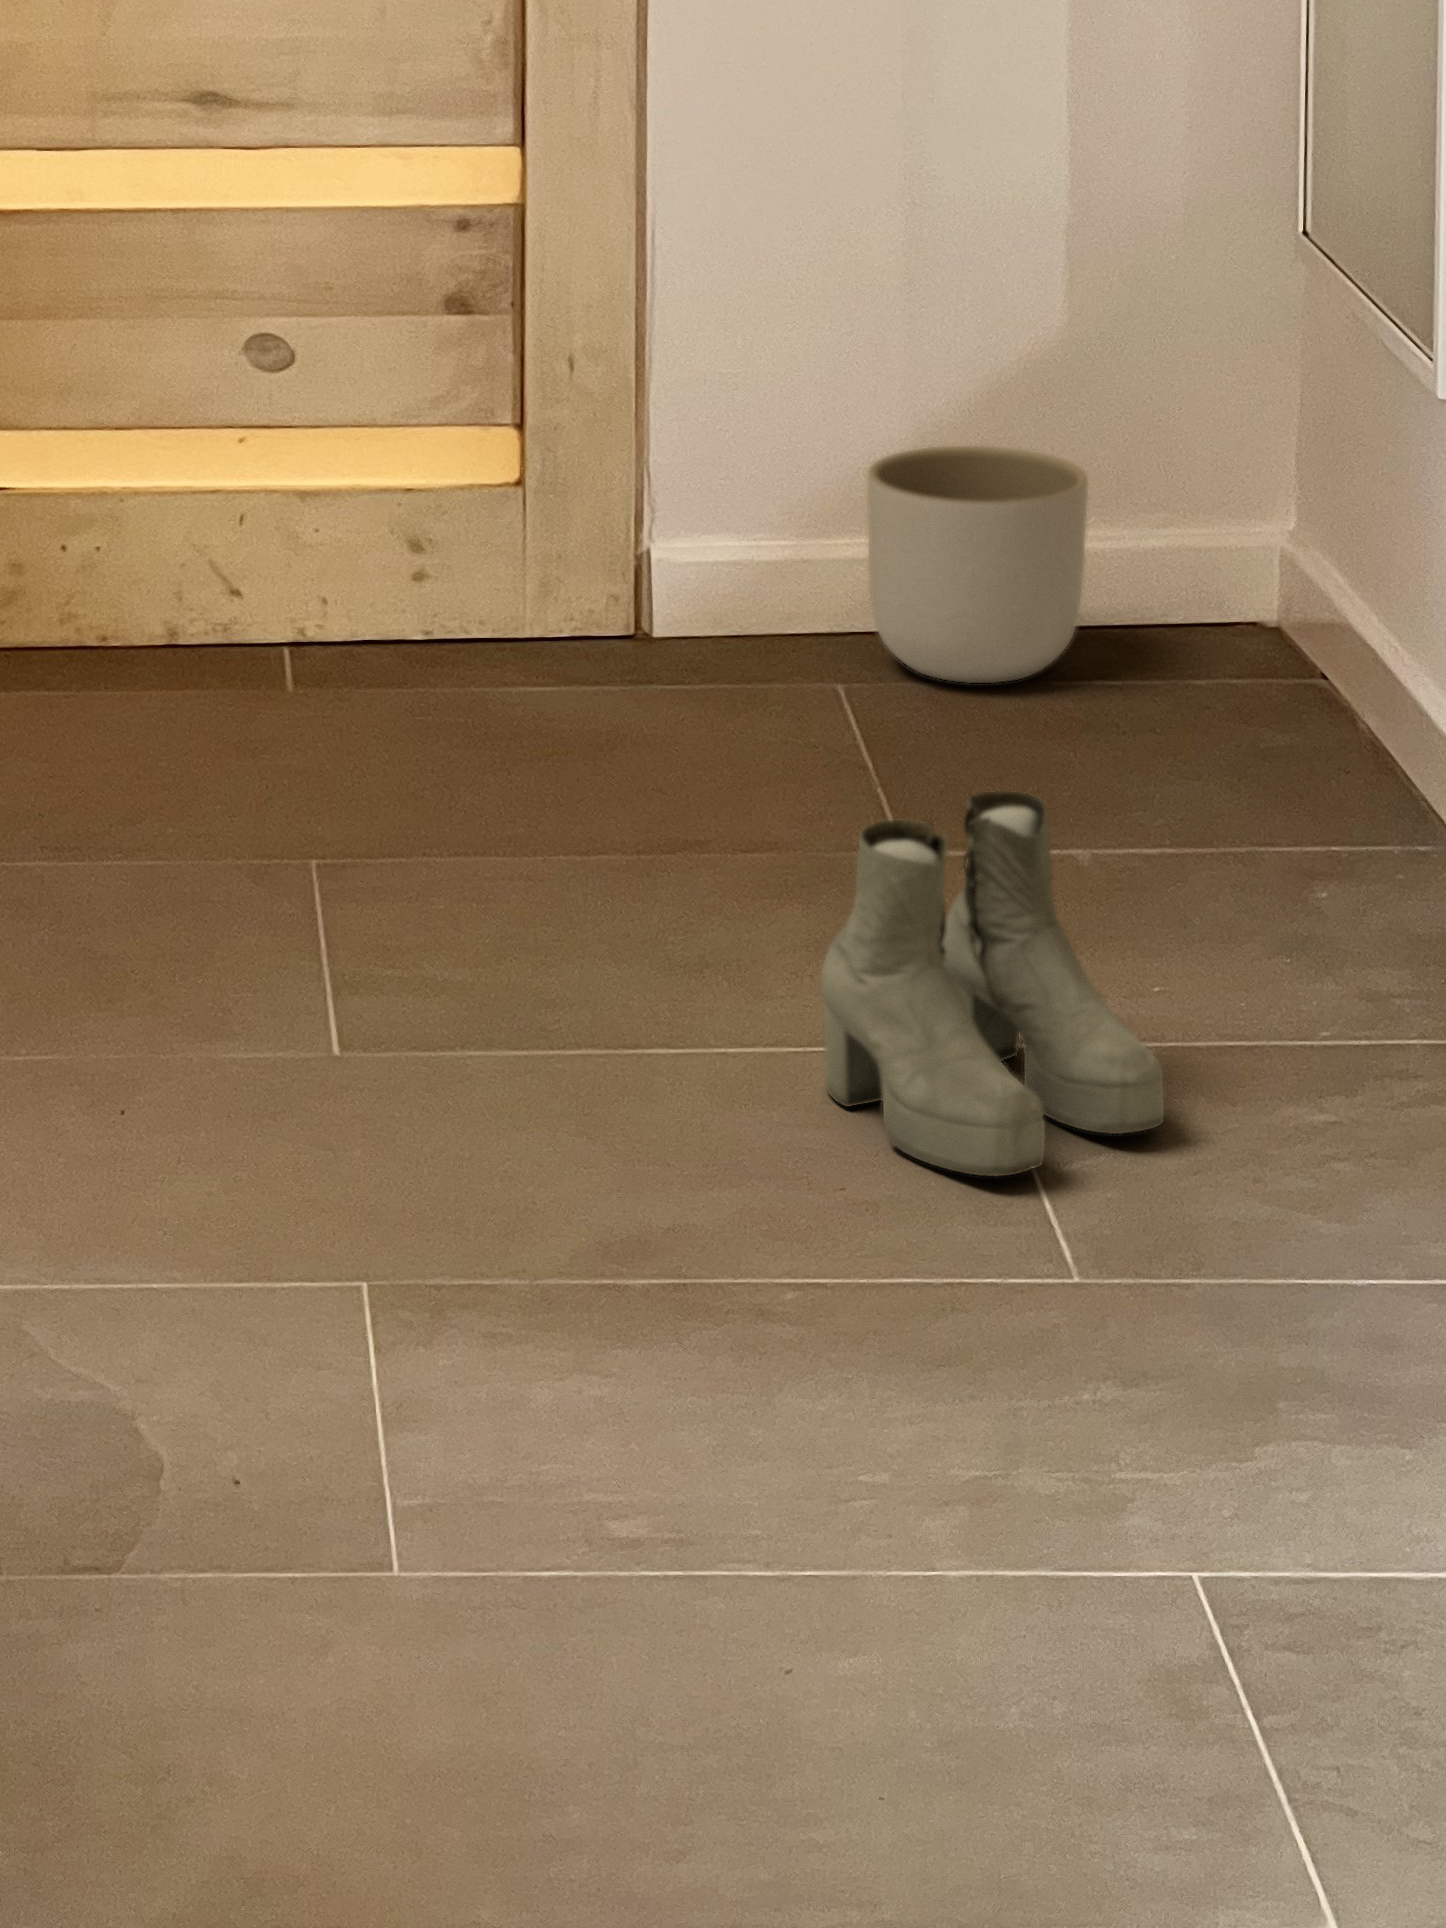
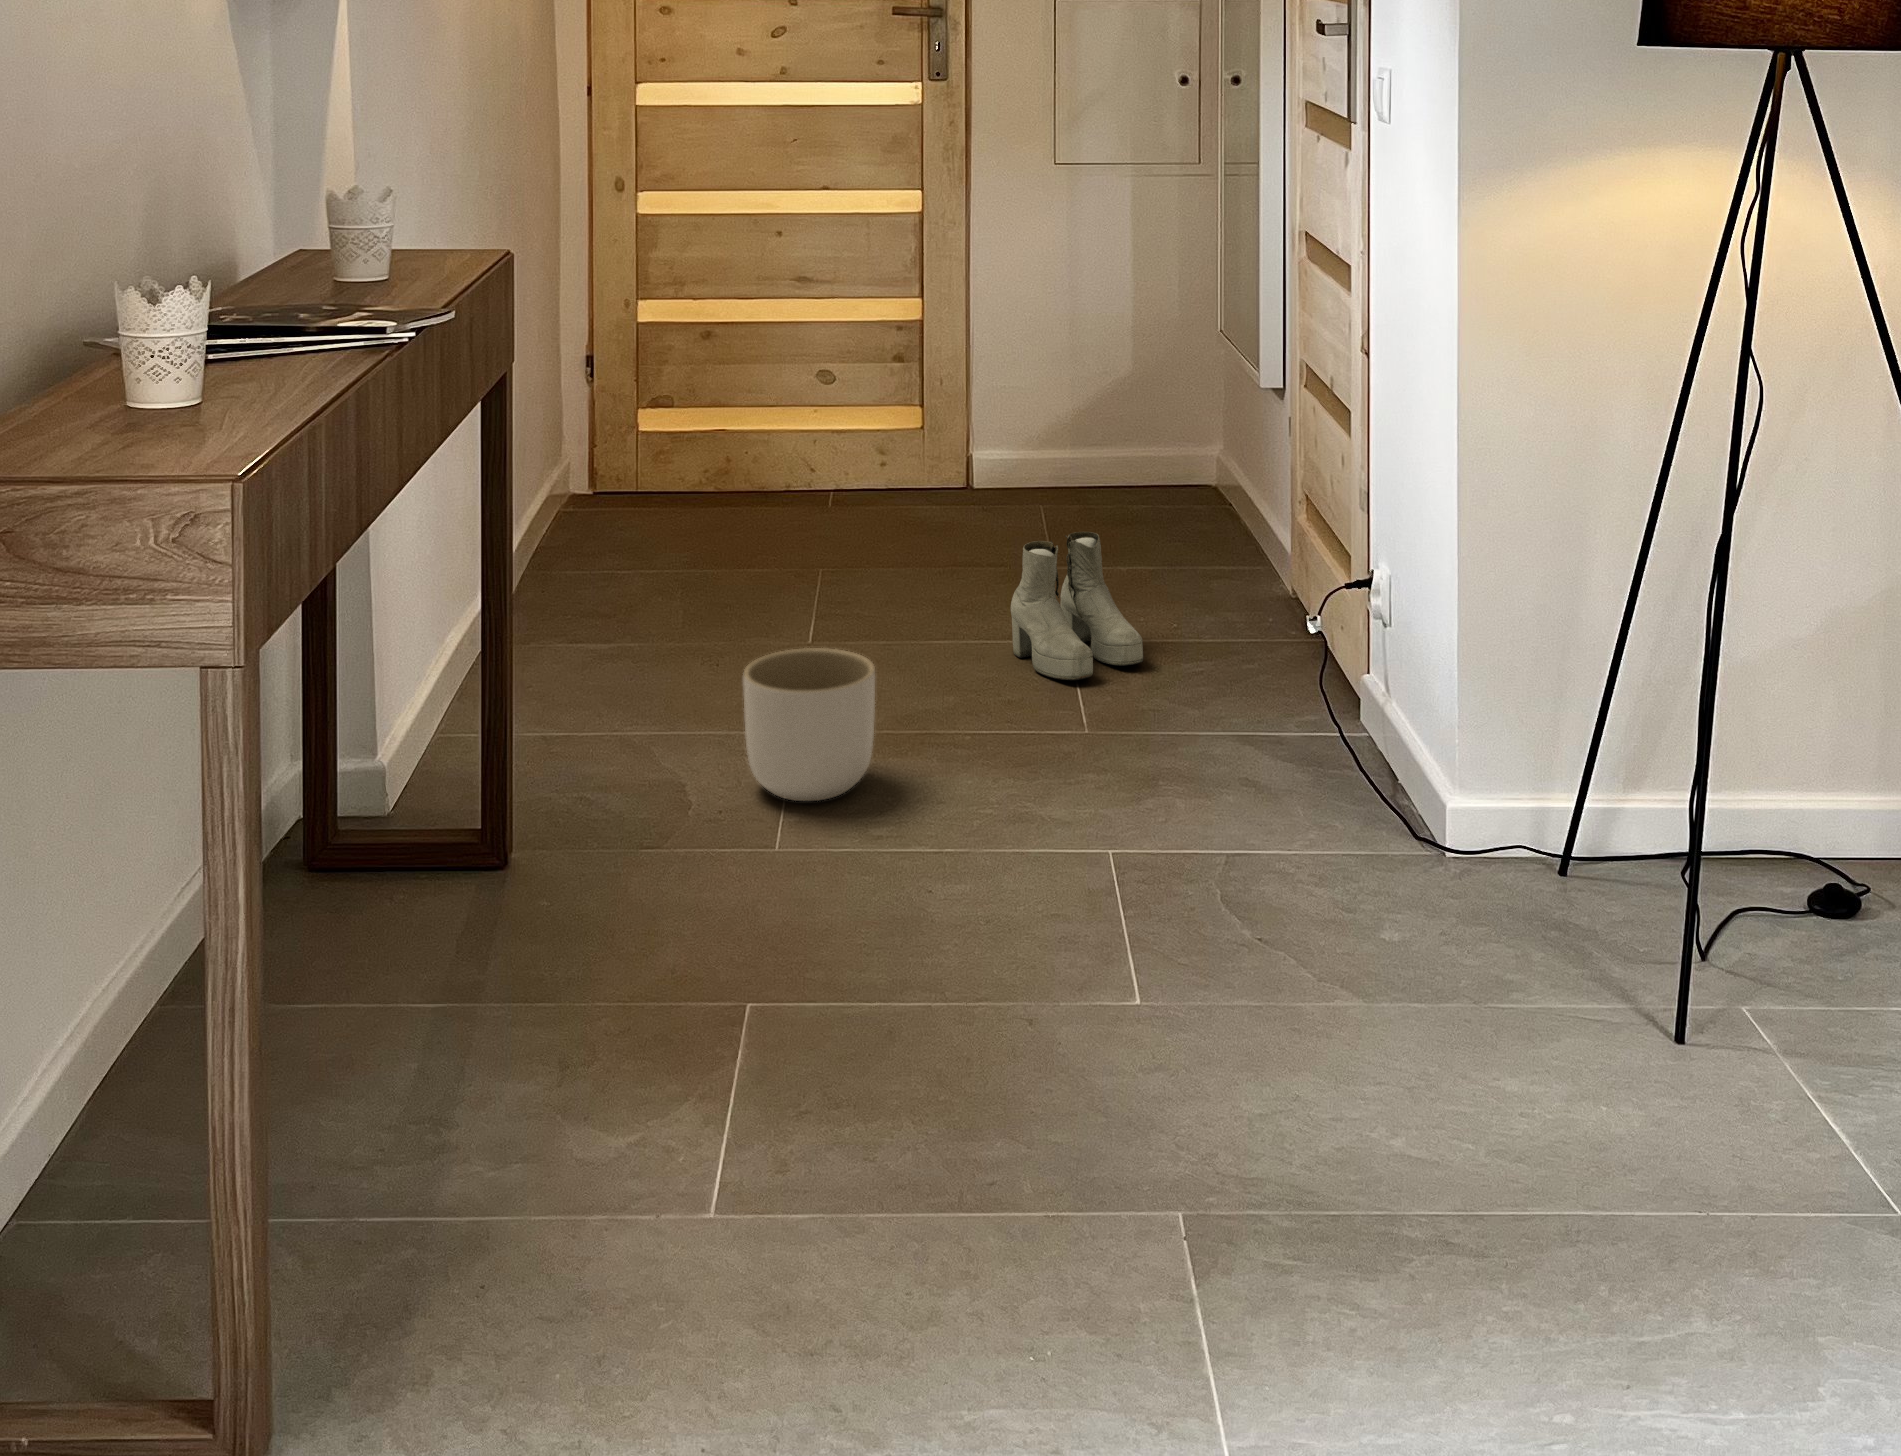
planter: present [867,446,1088,683] -> present [743,648,875,801]

